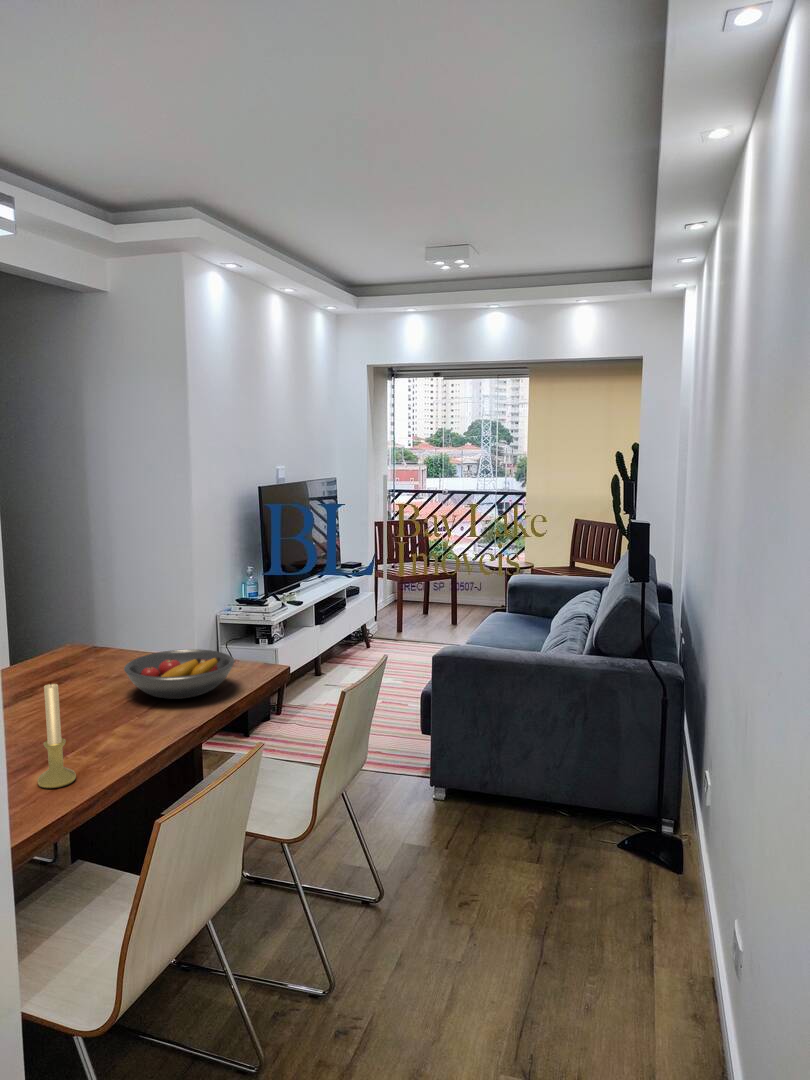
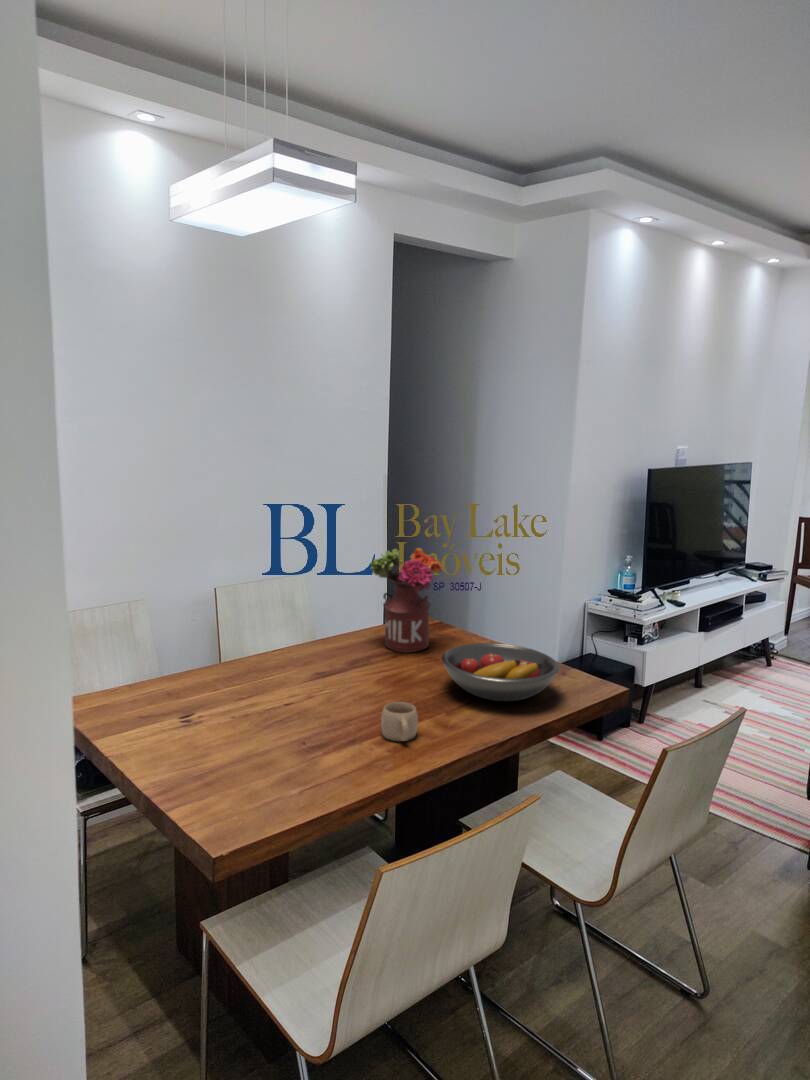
flower arrangement: none [26,574,104,678] -> present [370,548,442,652]
candle holder: present [38,682,76,788] -> none [316,665,353,776]
mug: none [86,712,123,748] -> present [381,702,418,742]

